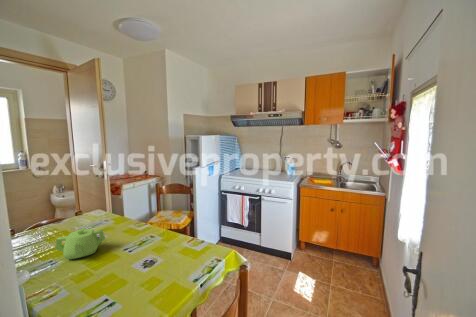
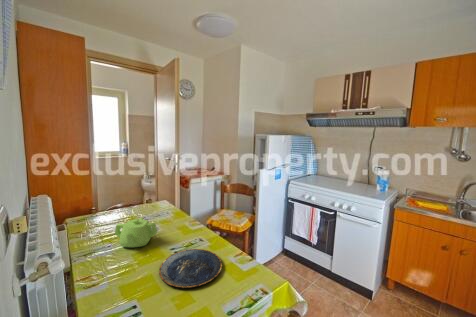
plate: none [119,244,178,277] -> present [159,249,222,288]

